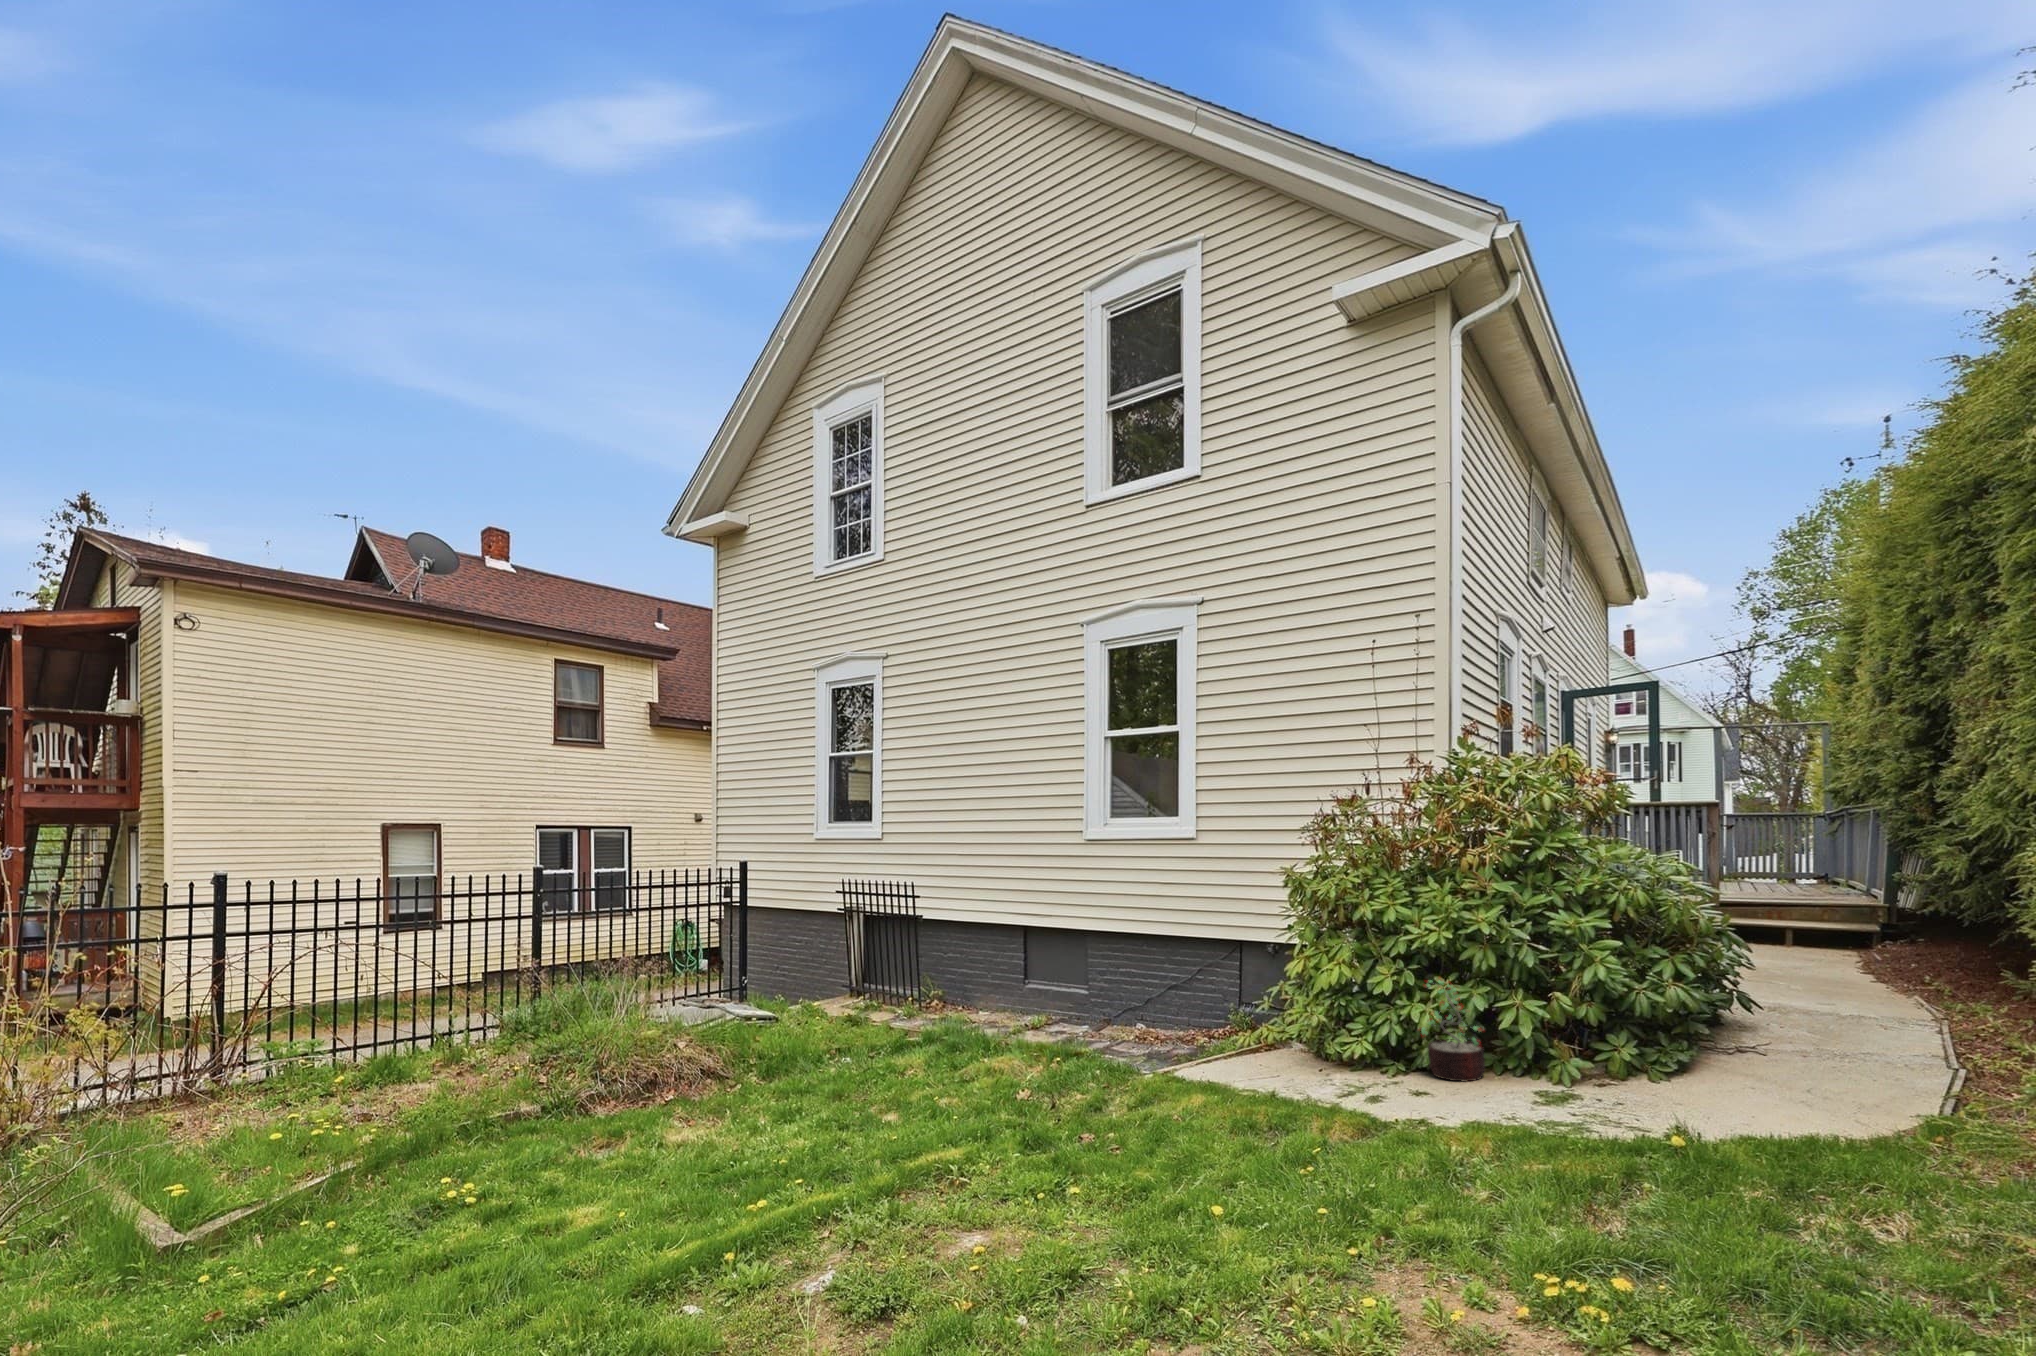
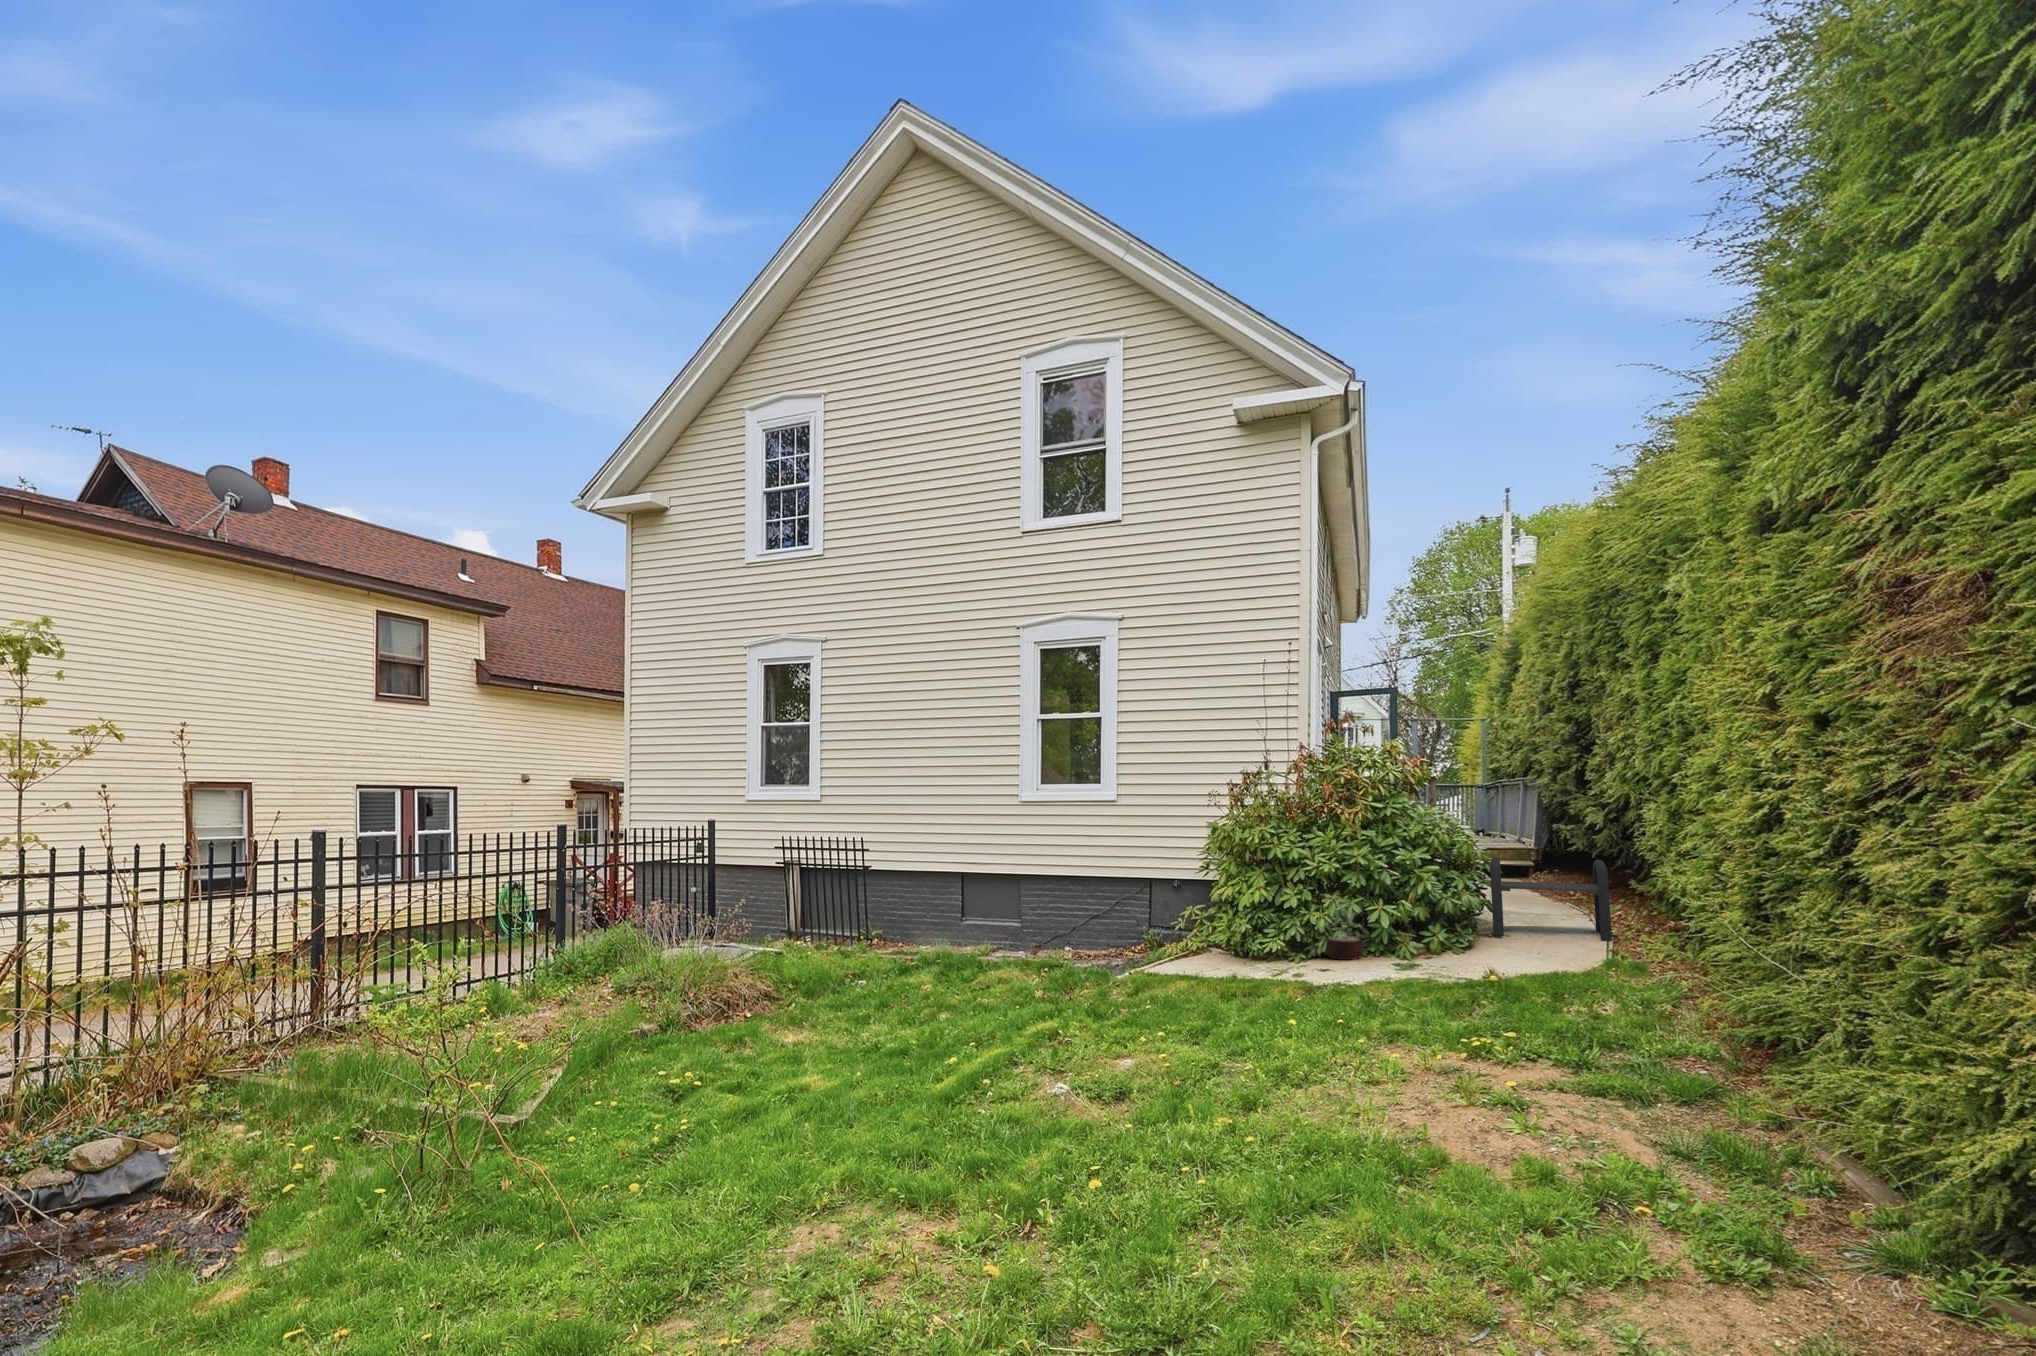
bench: none [1724,922,1949,1071] -> present [1490,857,1612,941]

